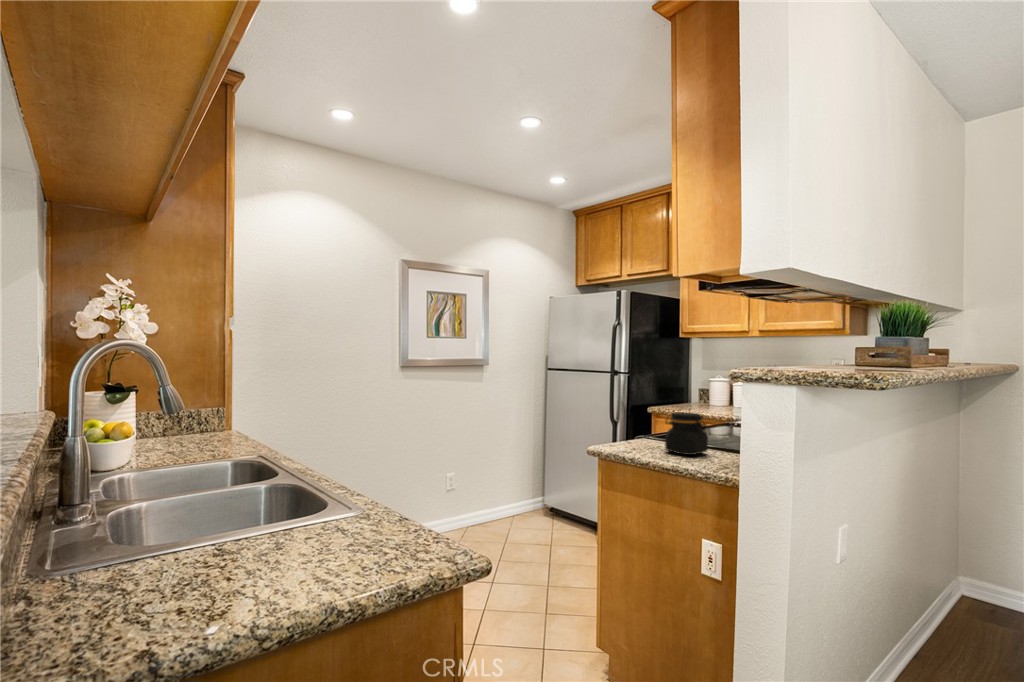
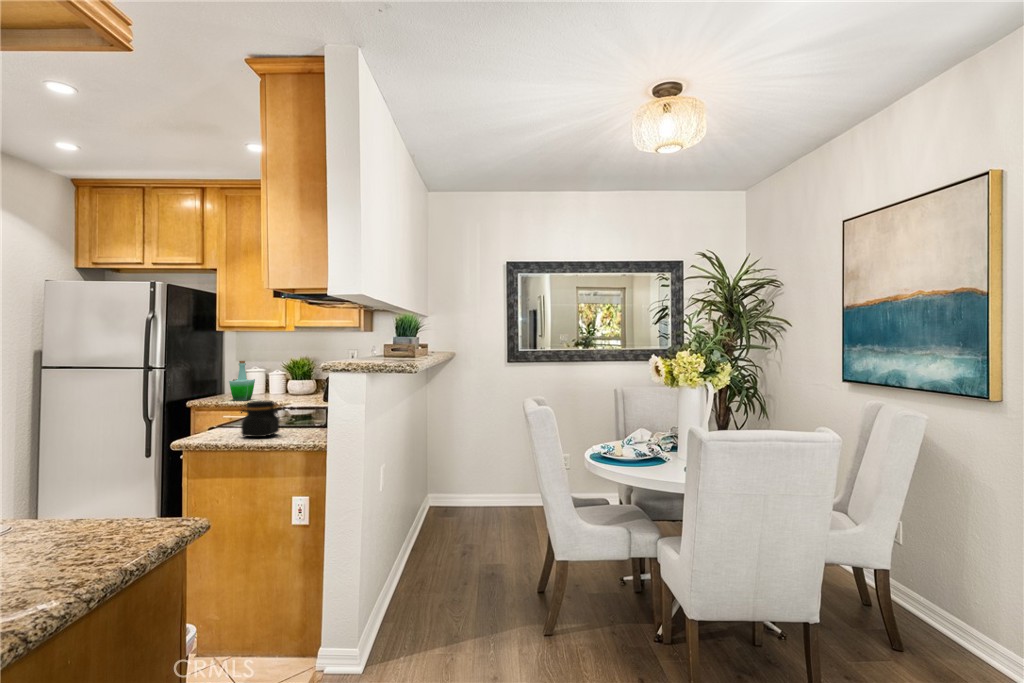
bottle: none [688,368,715,411] -> present [229,361,255,401]

